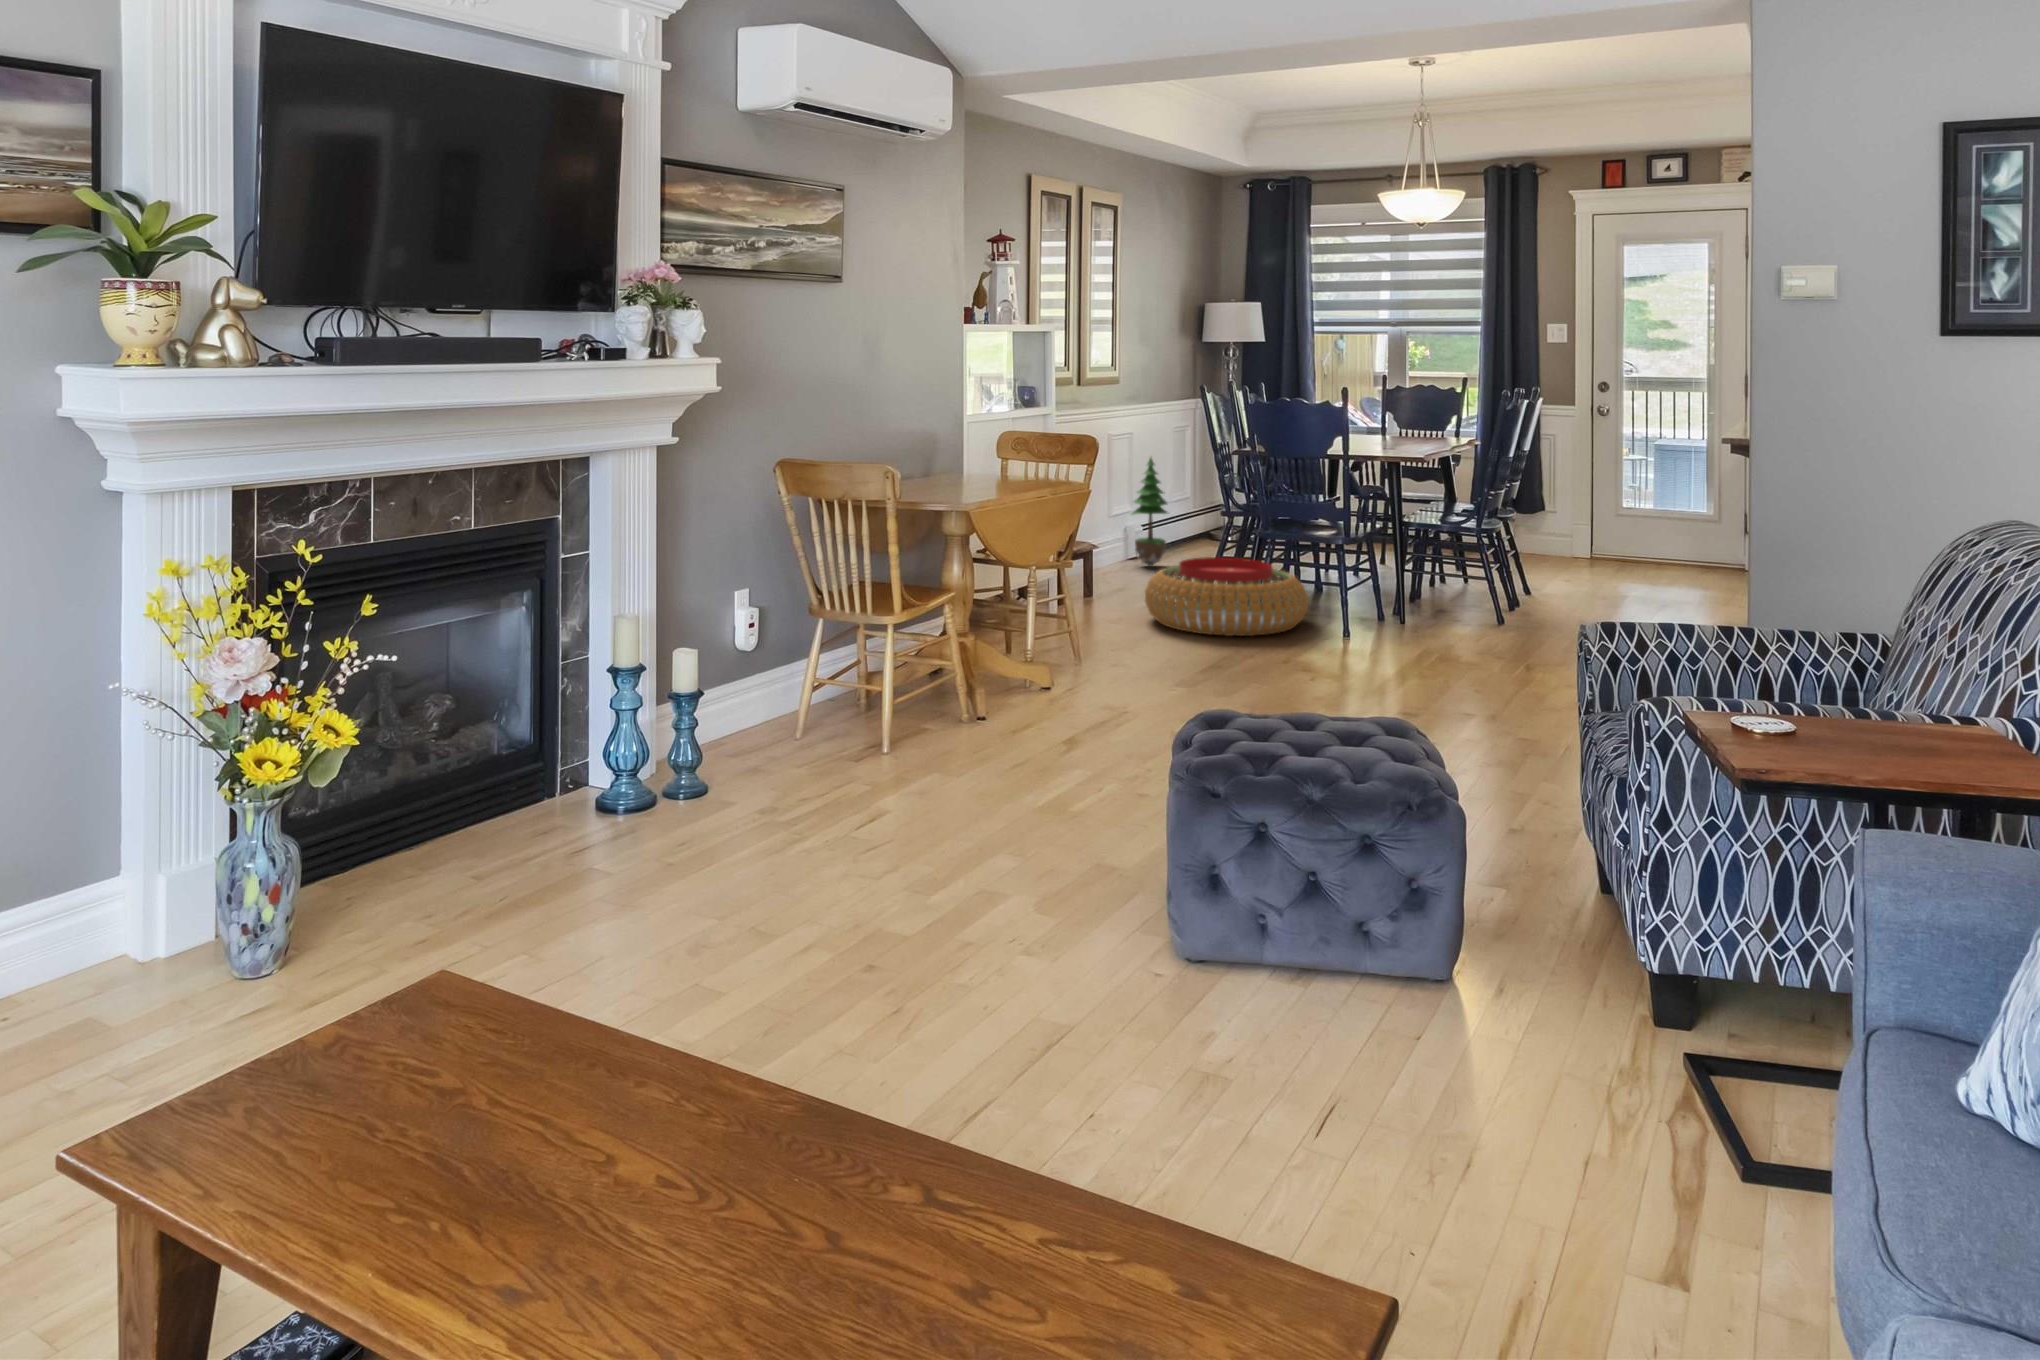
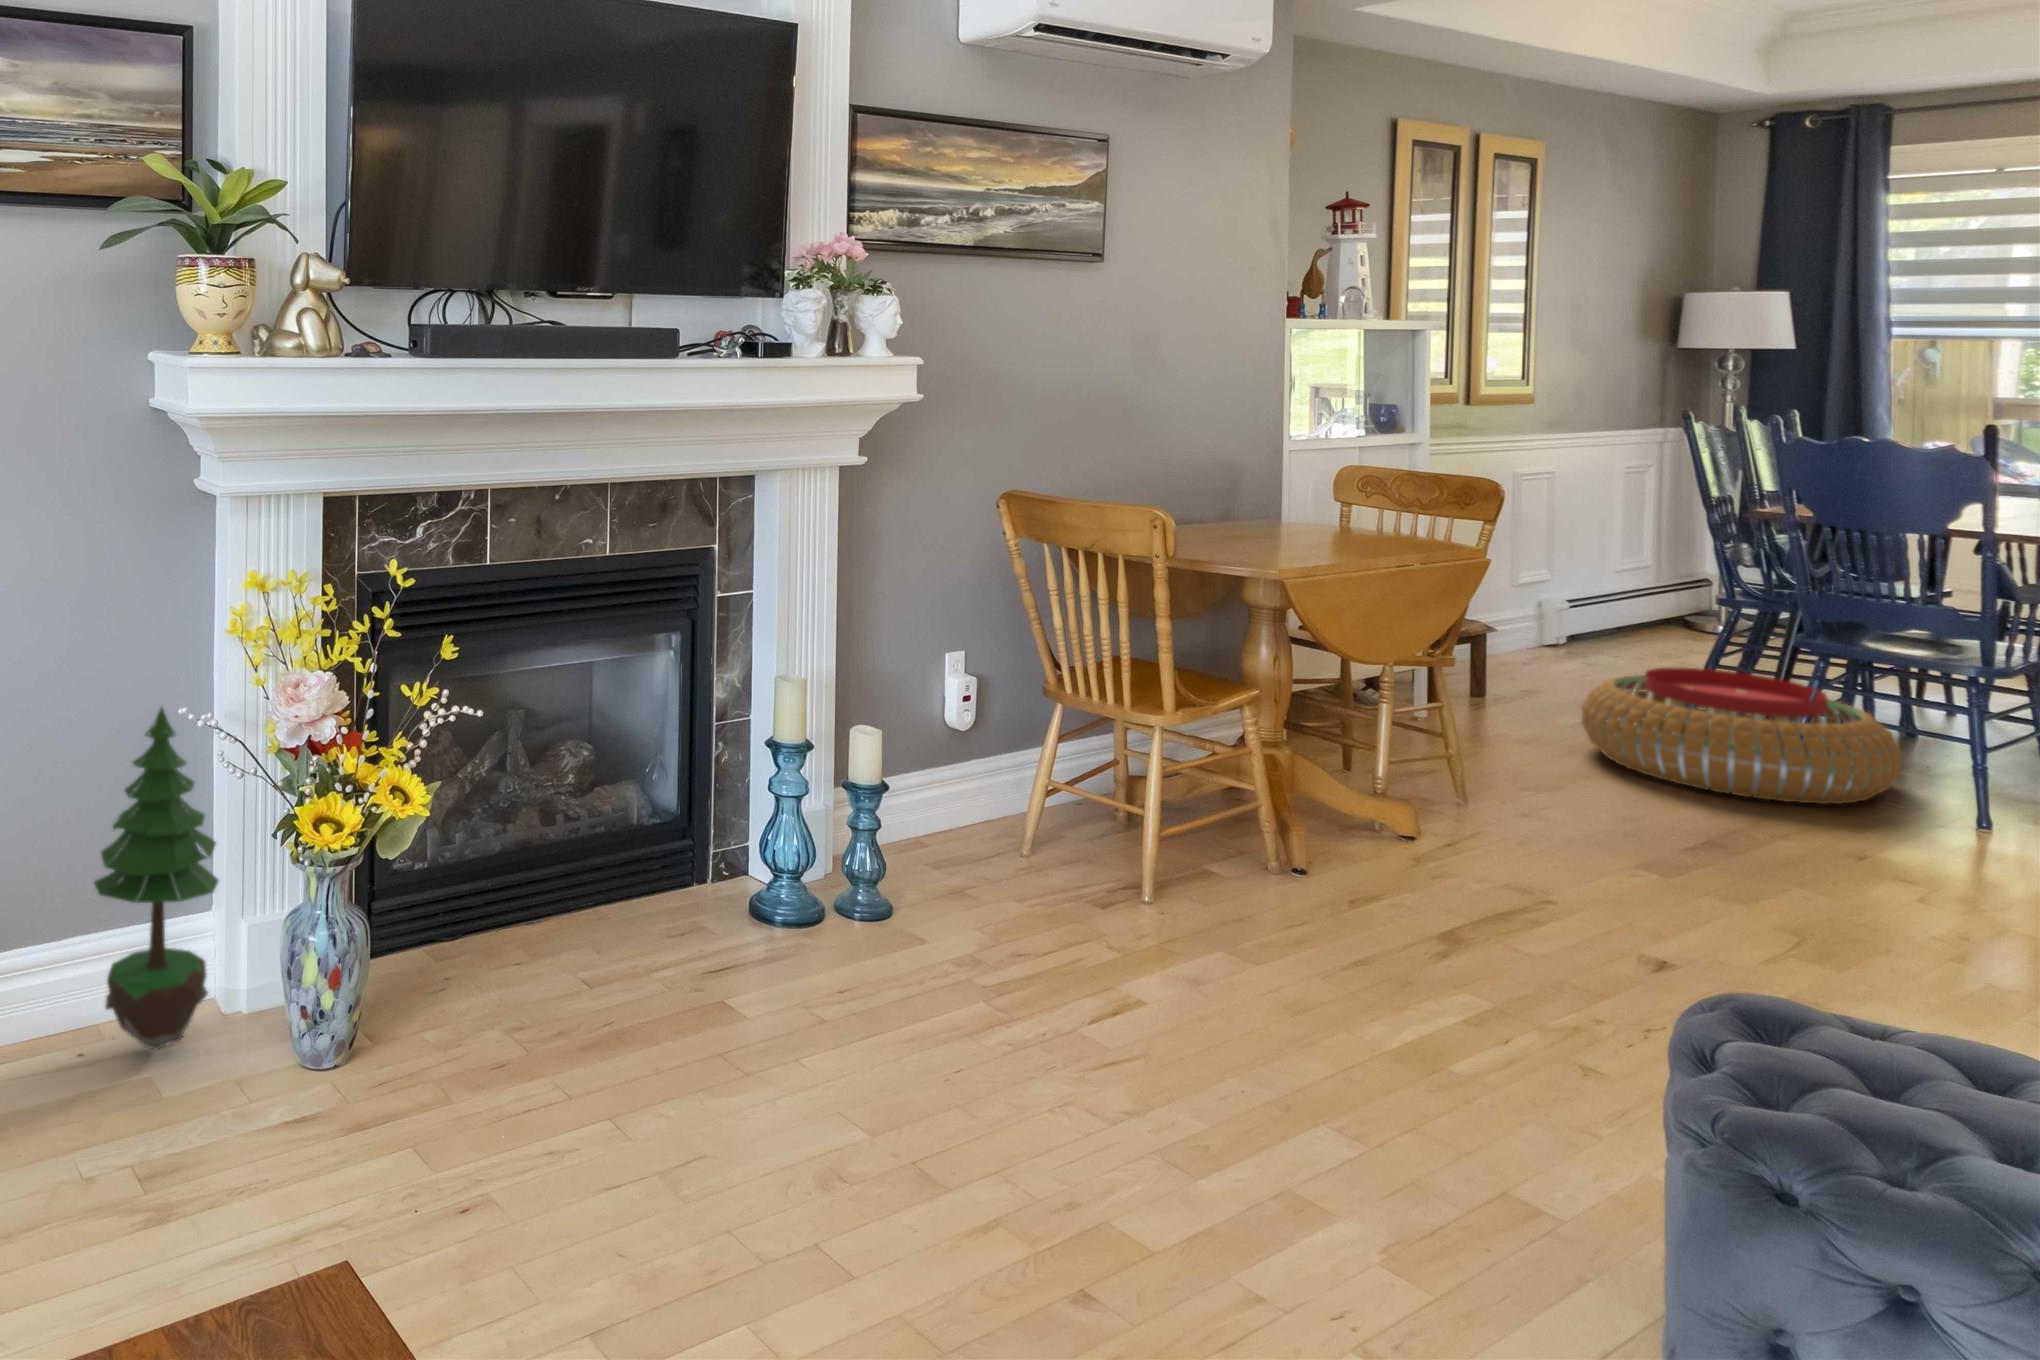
potted tree: present [1132,458,1167,566] -> present [94,708,218,1049]

